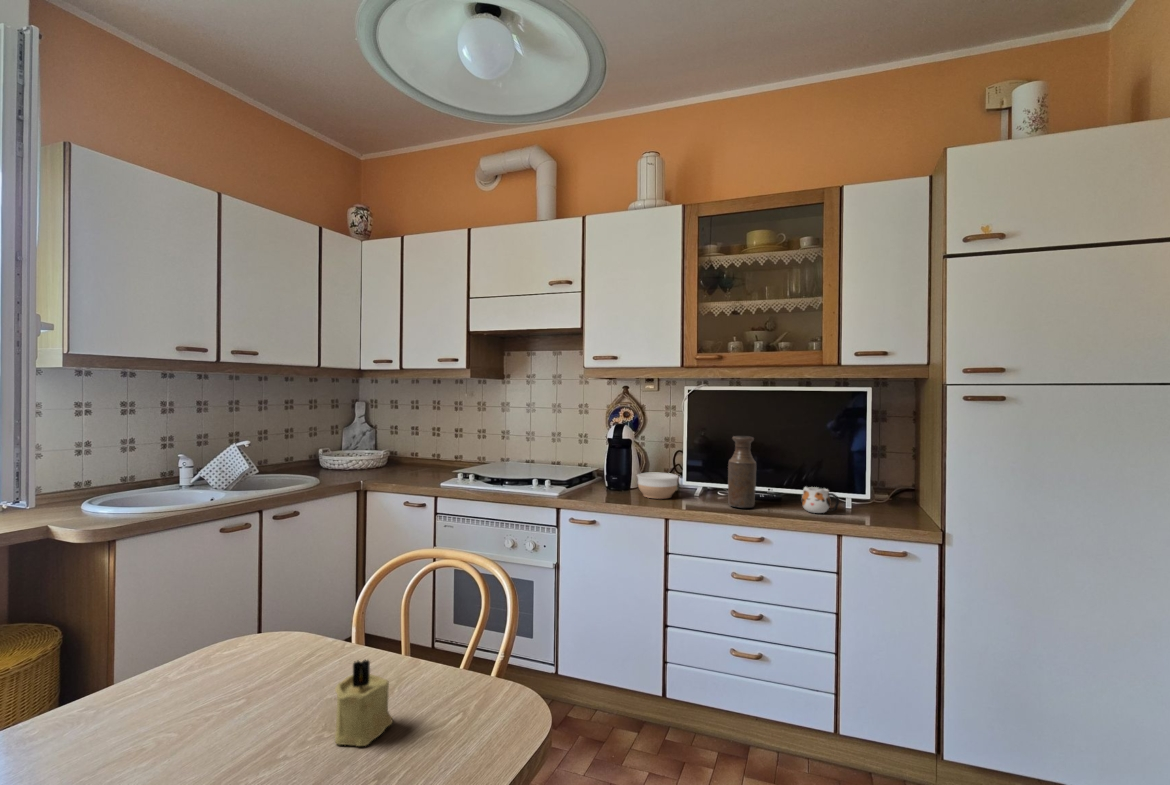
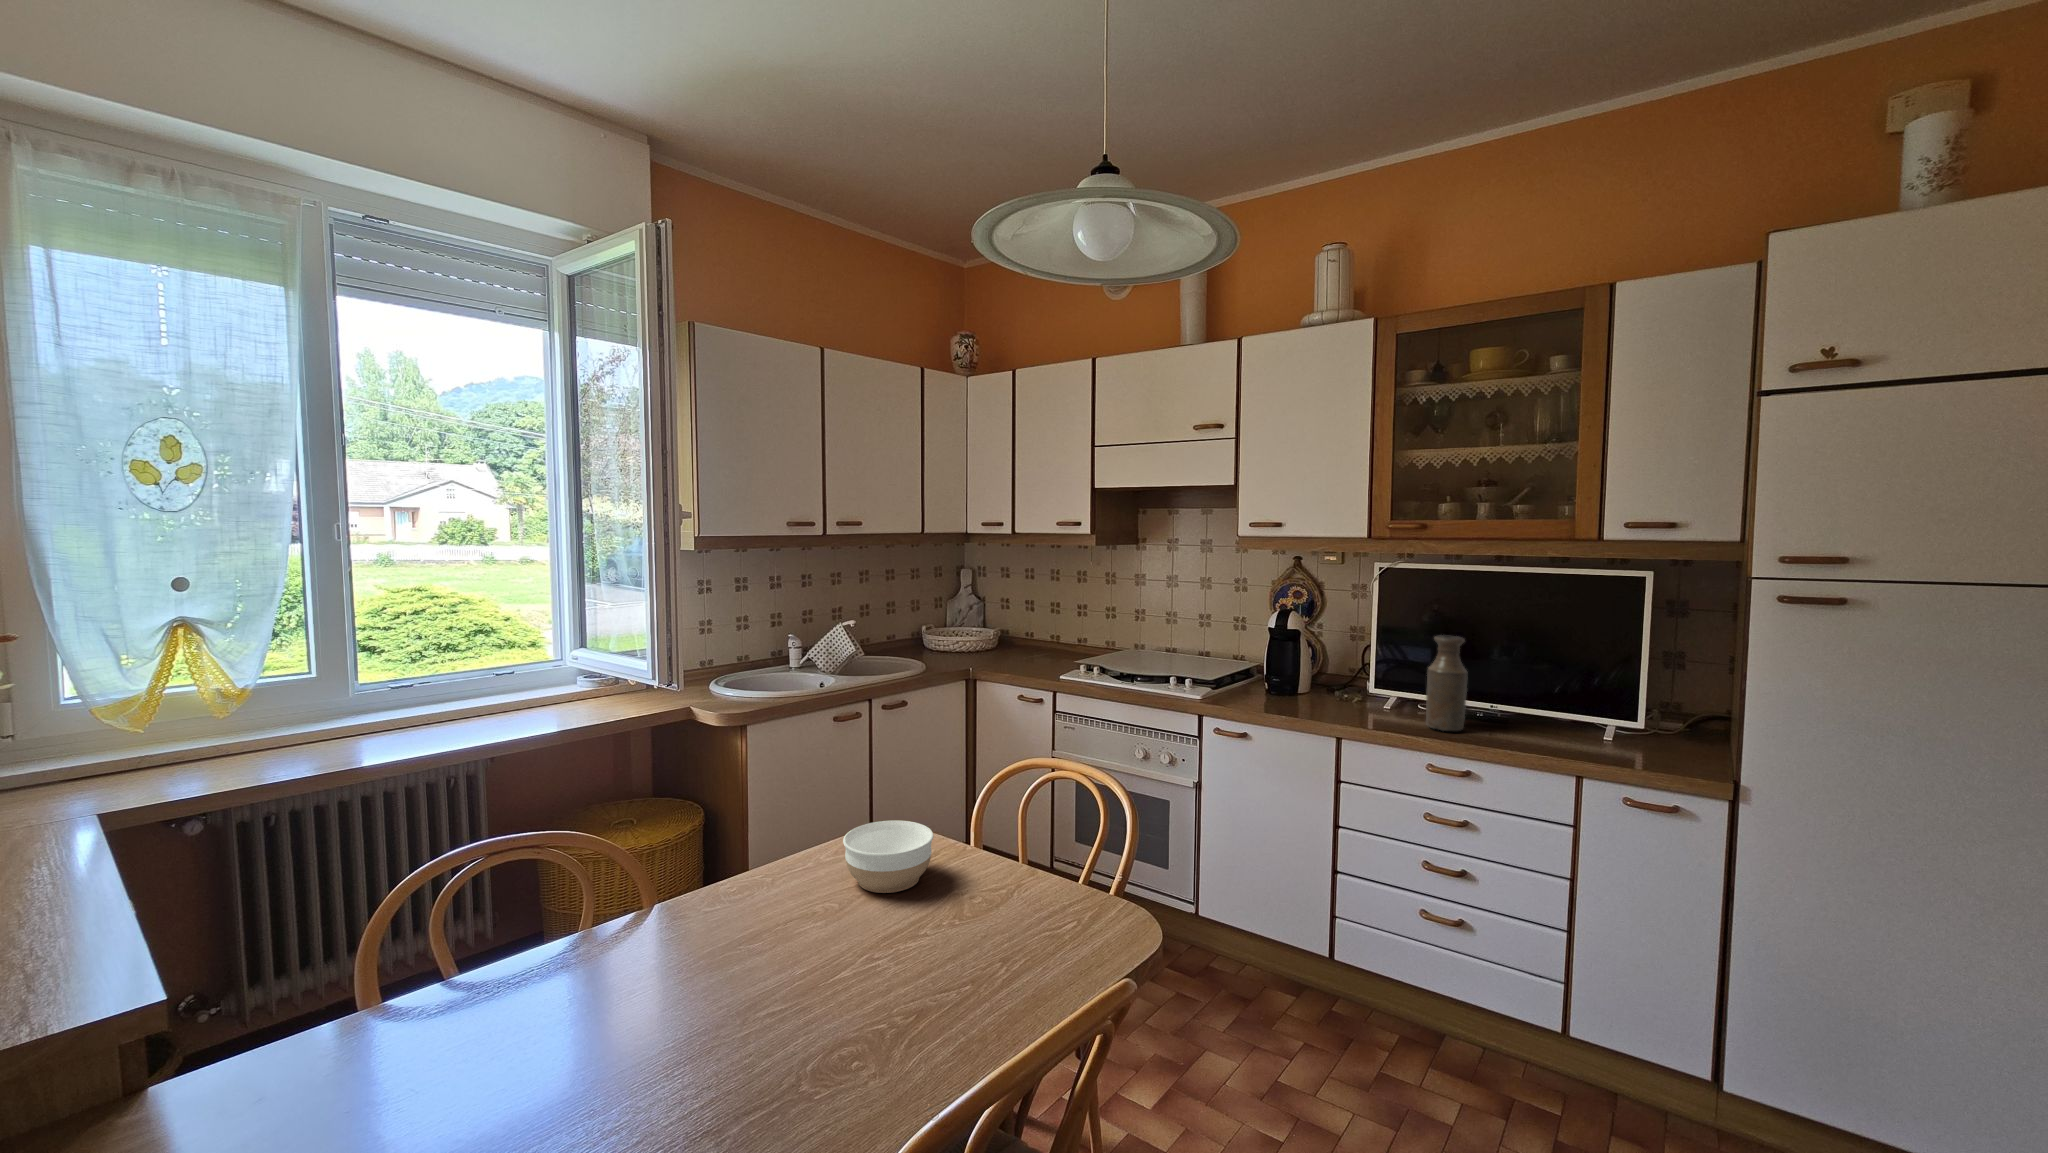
bowl: present [637,472,678,499] -> present [843,820,934,893]
mug: present [802,486,839,513] -> none [1532,707,1587,745]
candle: present [335,660,392,746] -> none [969,856,1017,930]

